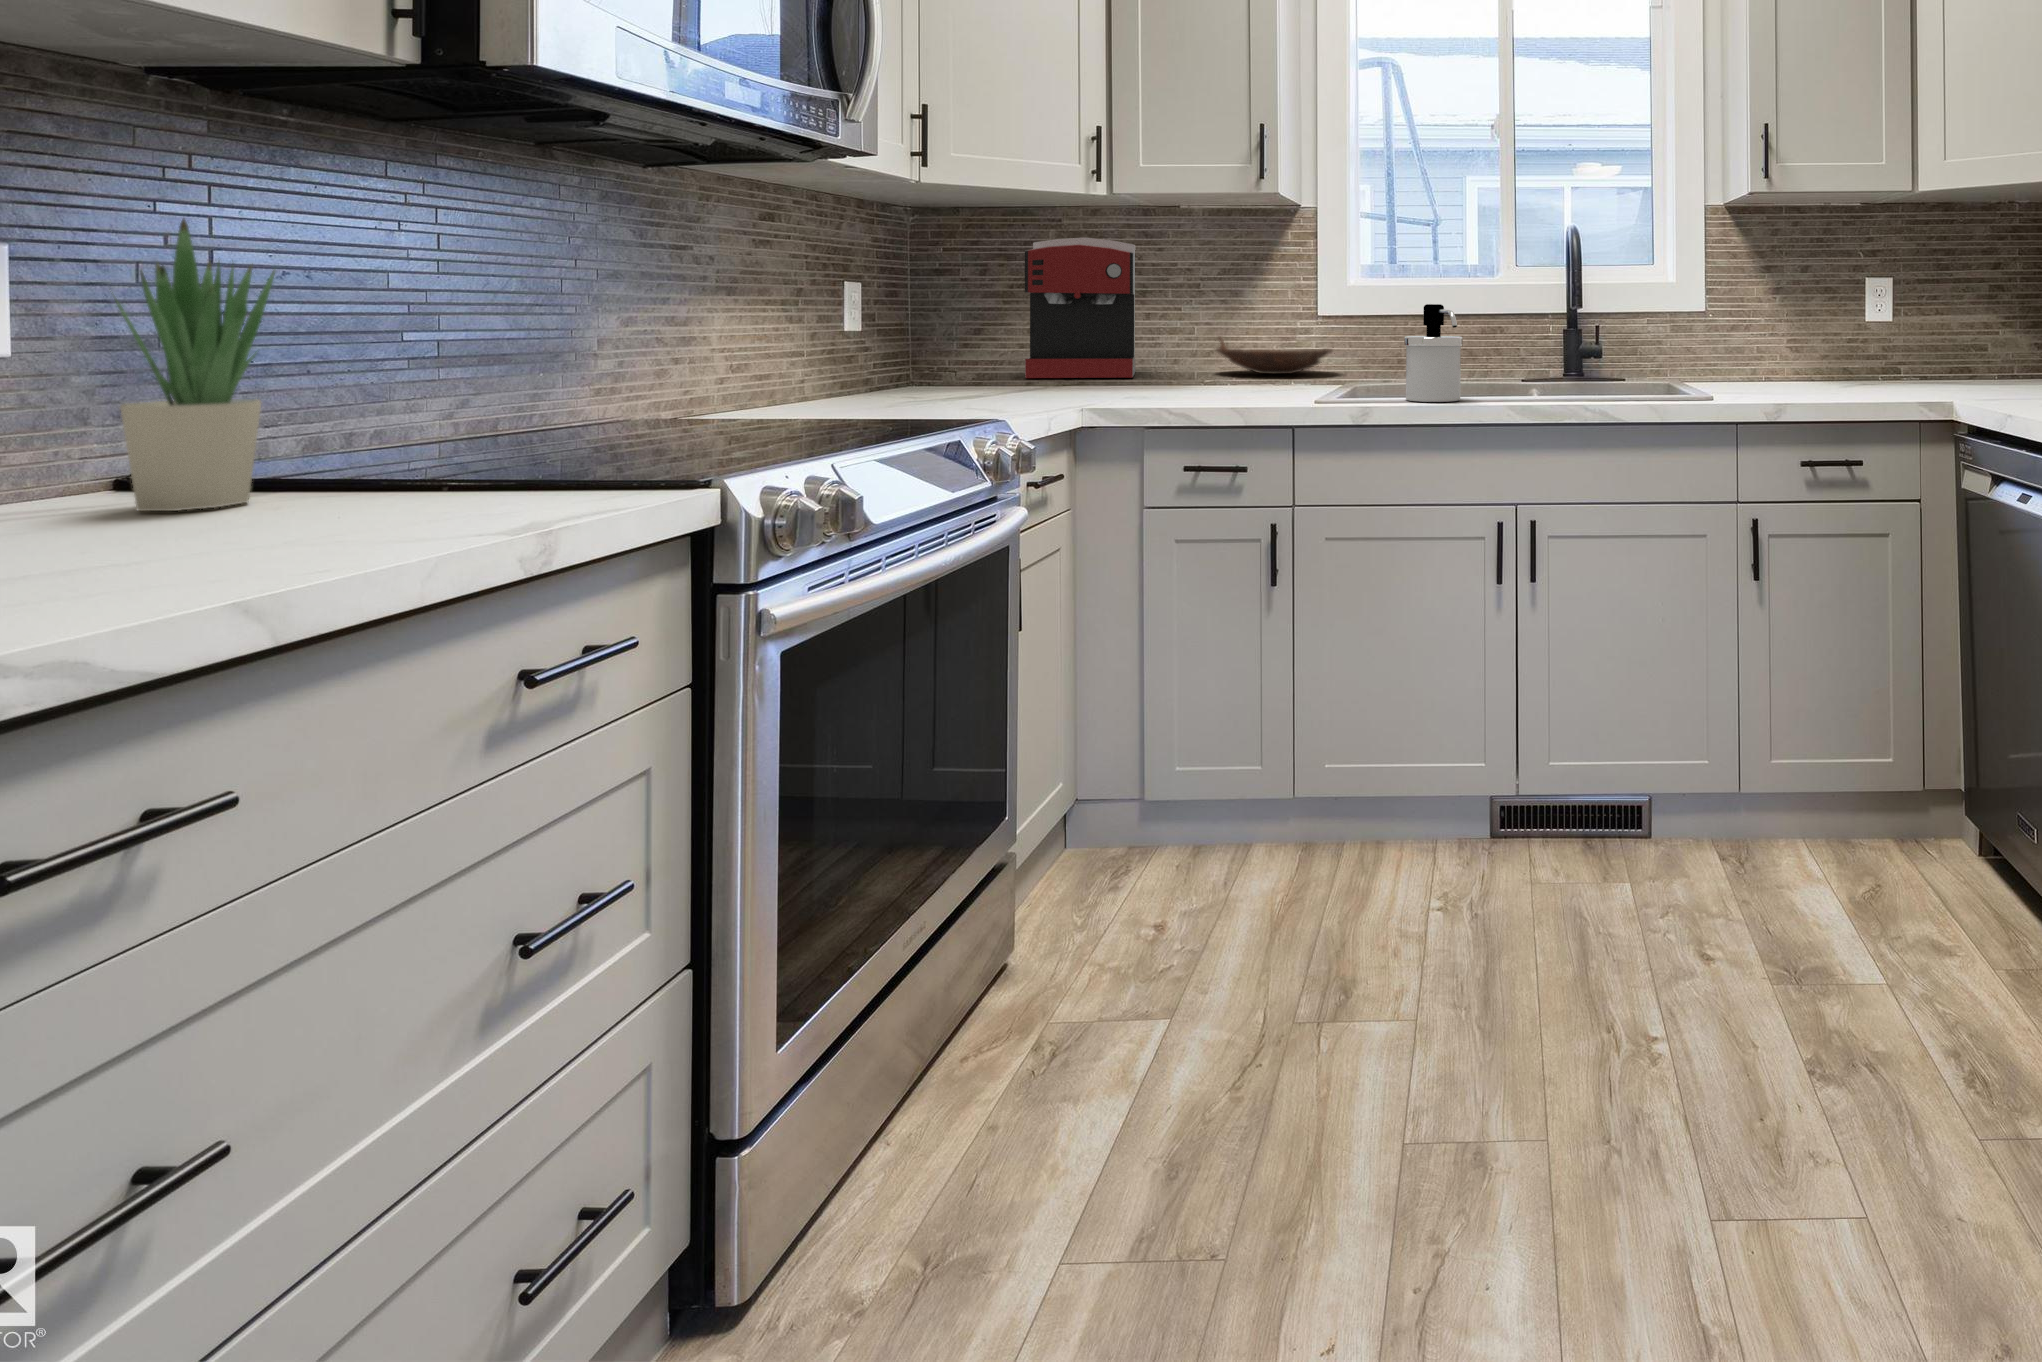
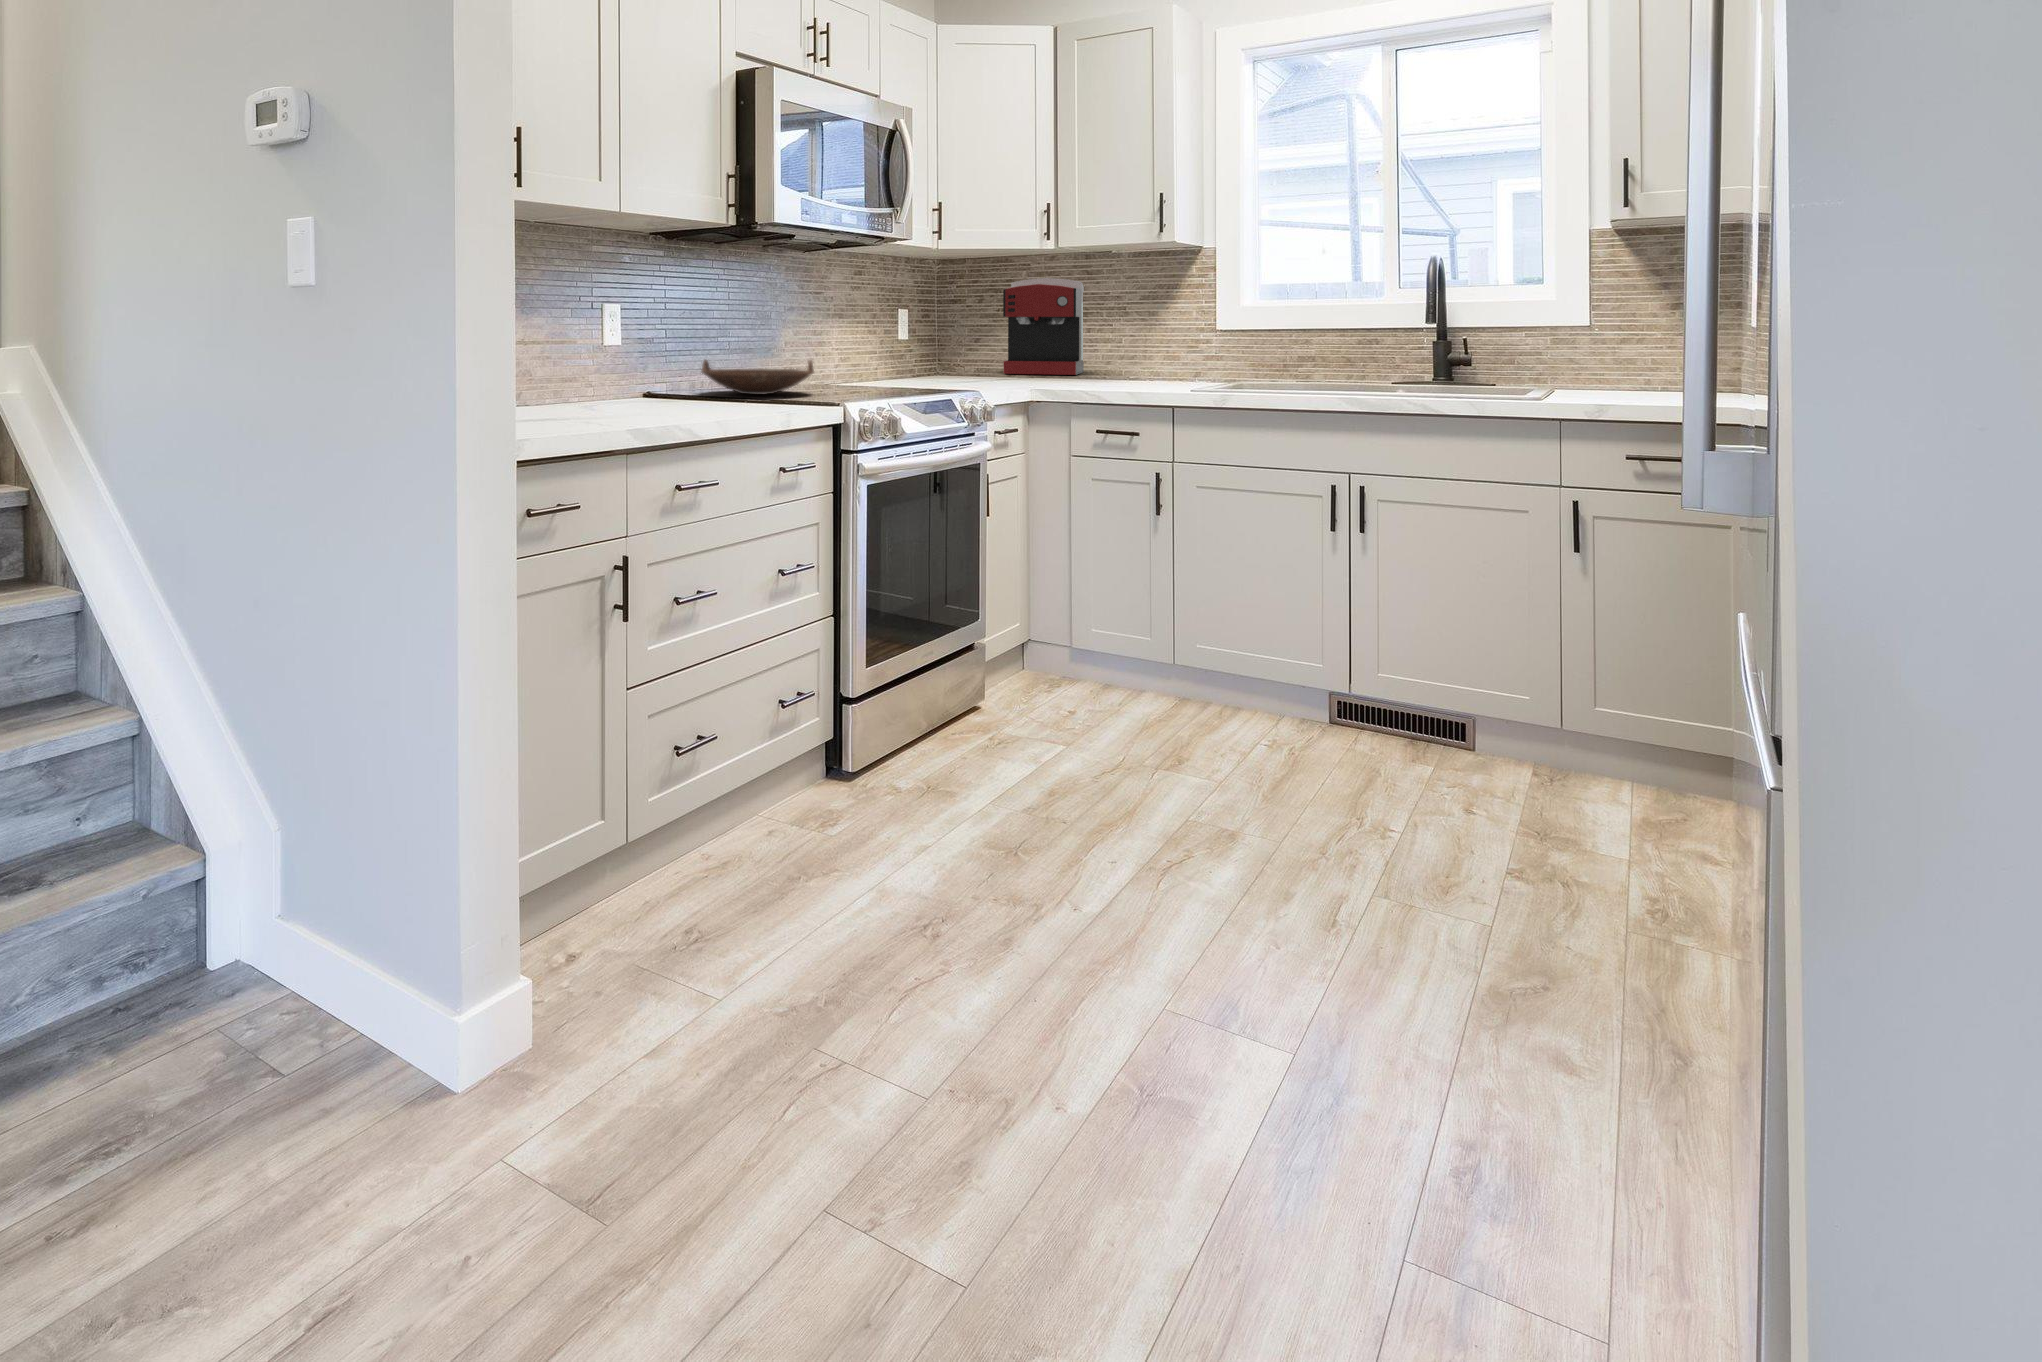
potted plant: present [115,219,275,511] -> none [659,298,699,404]
soap dispenser: present [1404,304,1463,402] -> none [1257,323,1305,393]
bowl: present [1216,337,1334,374] -> present [701,360,814,395]

